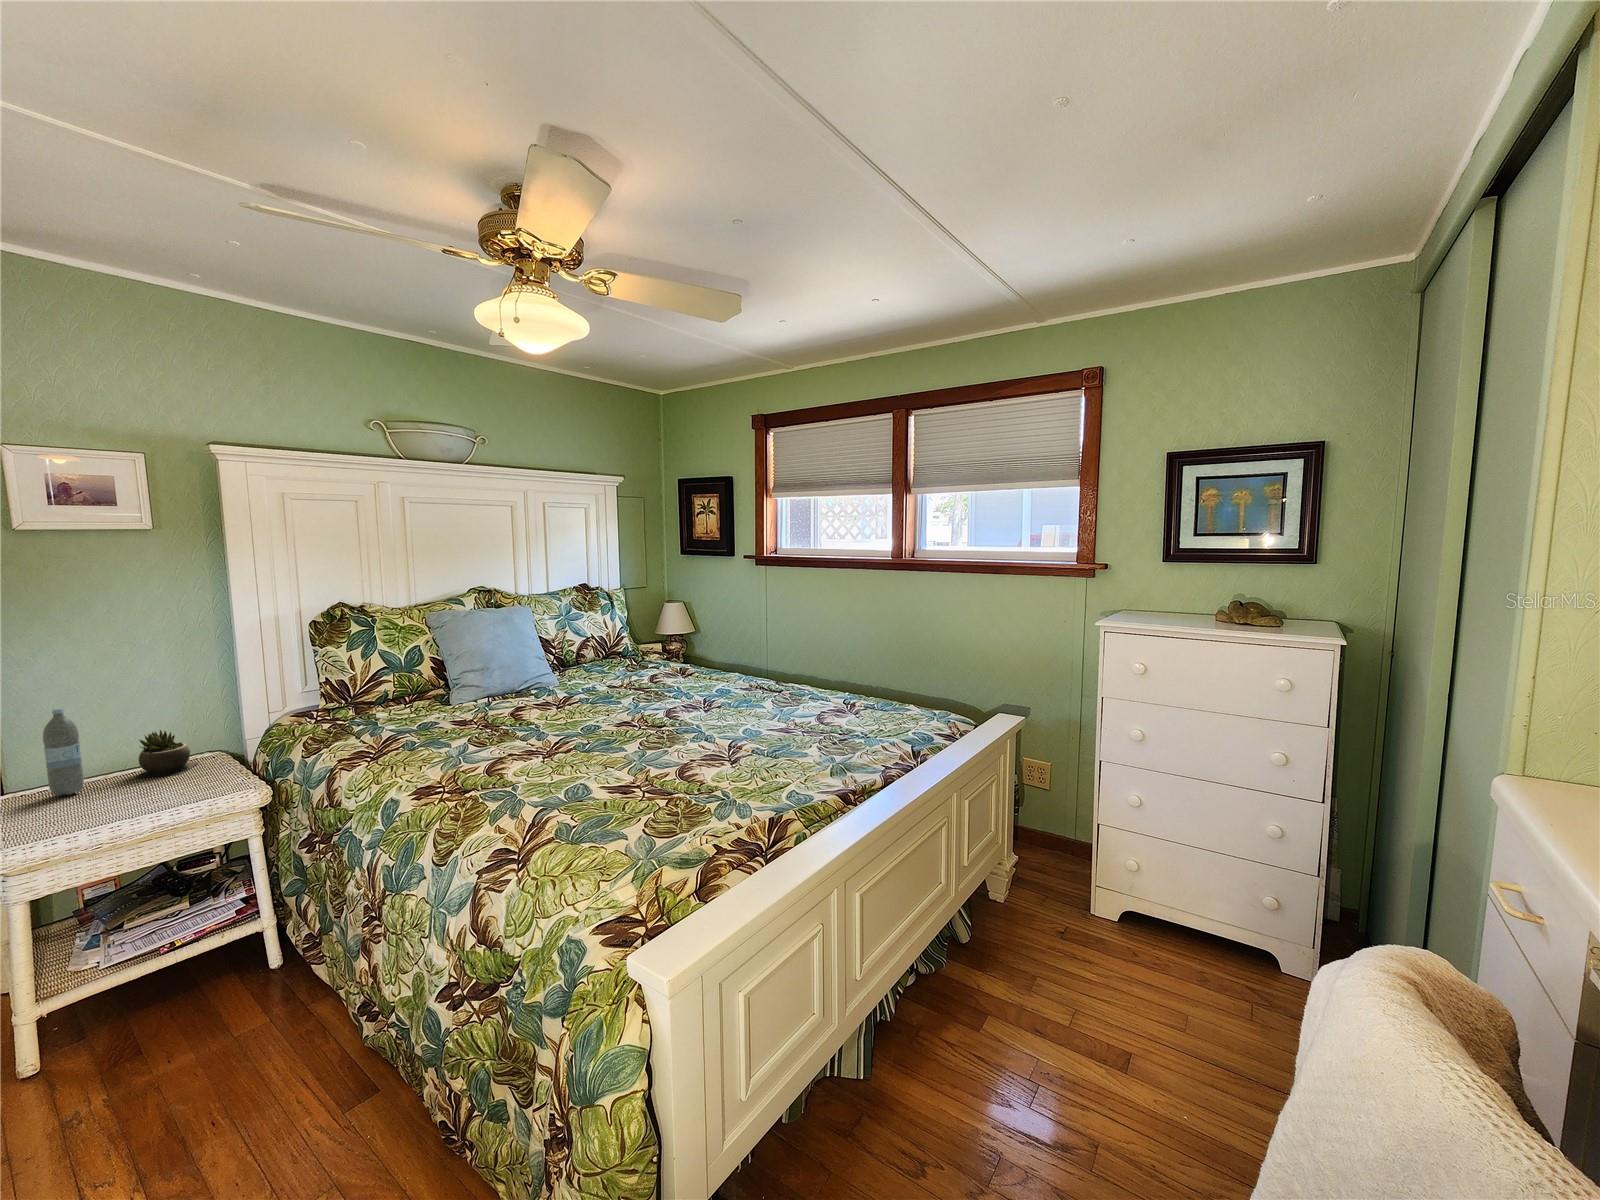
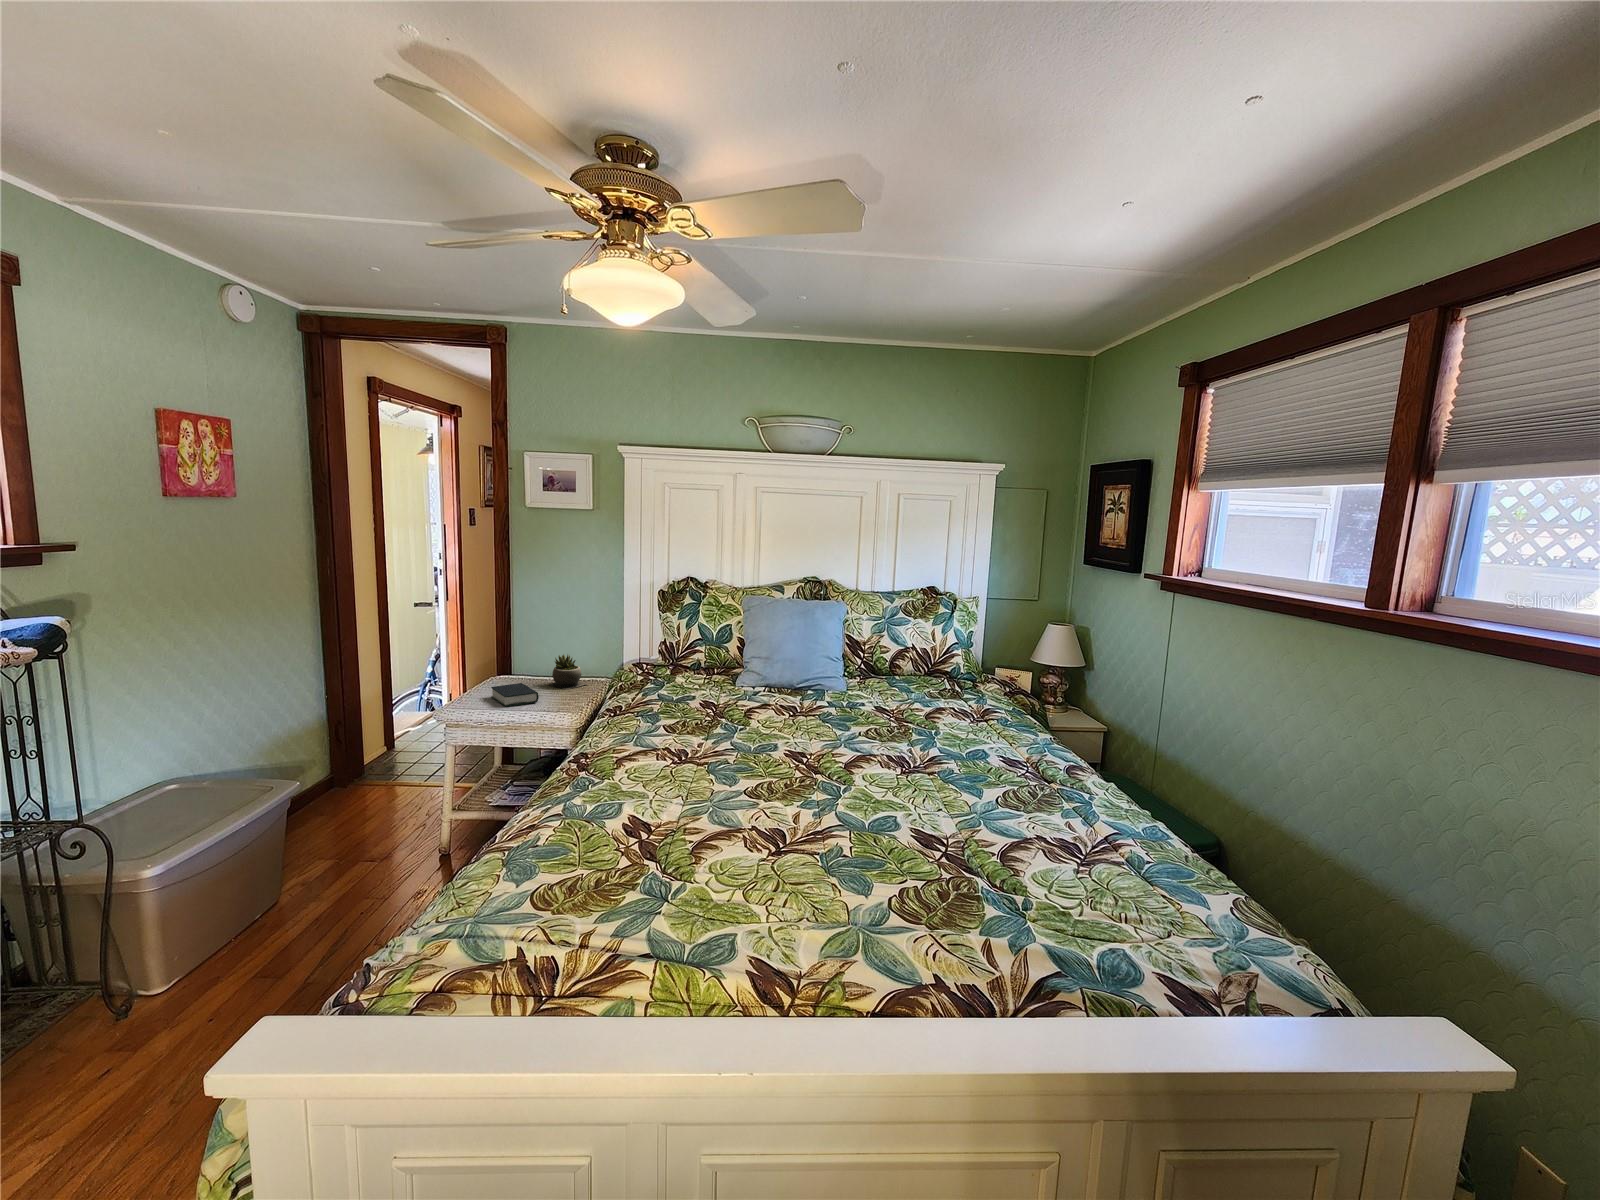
water bottle: present [43,708,84,796] -> none [502,625,520,686]
book: none [73,780,176,811] -> present [491,683,539,707]

